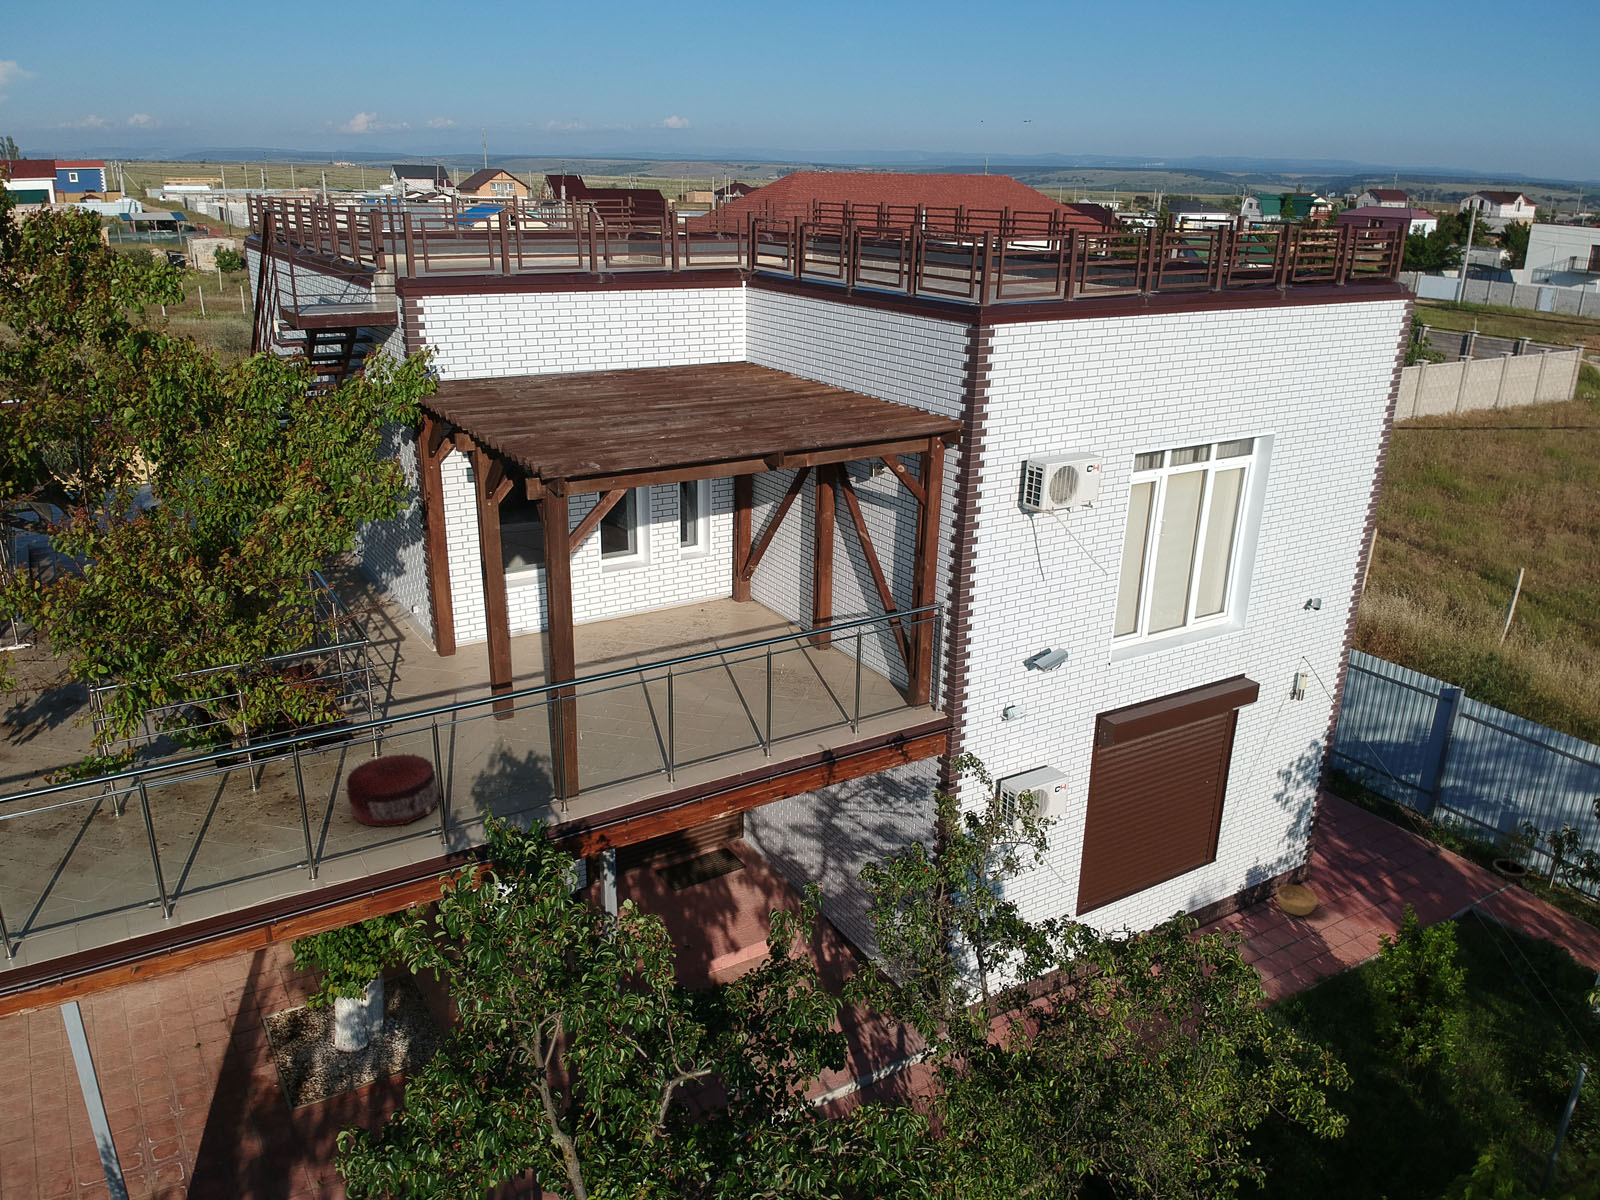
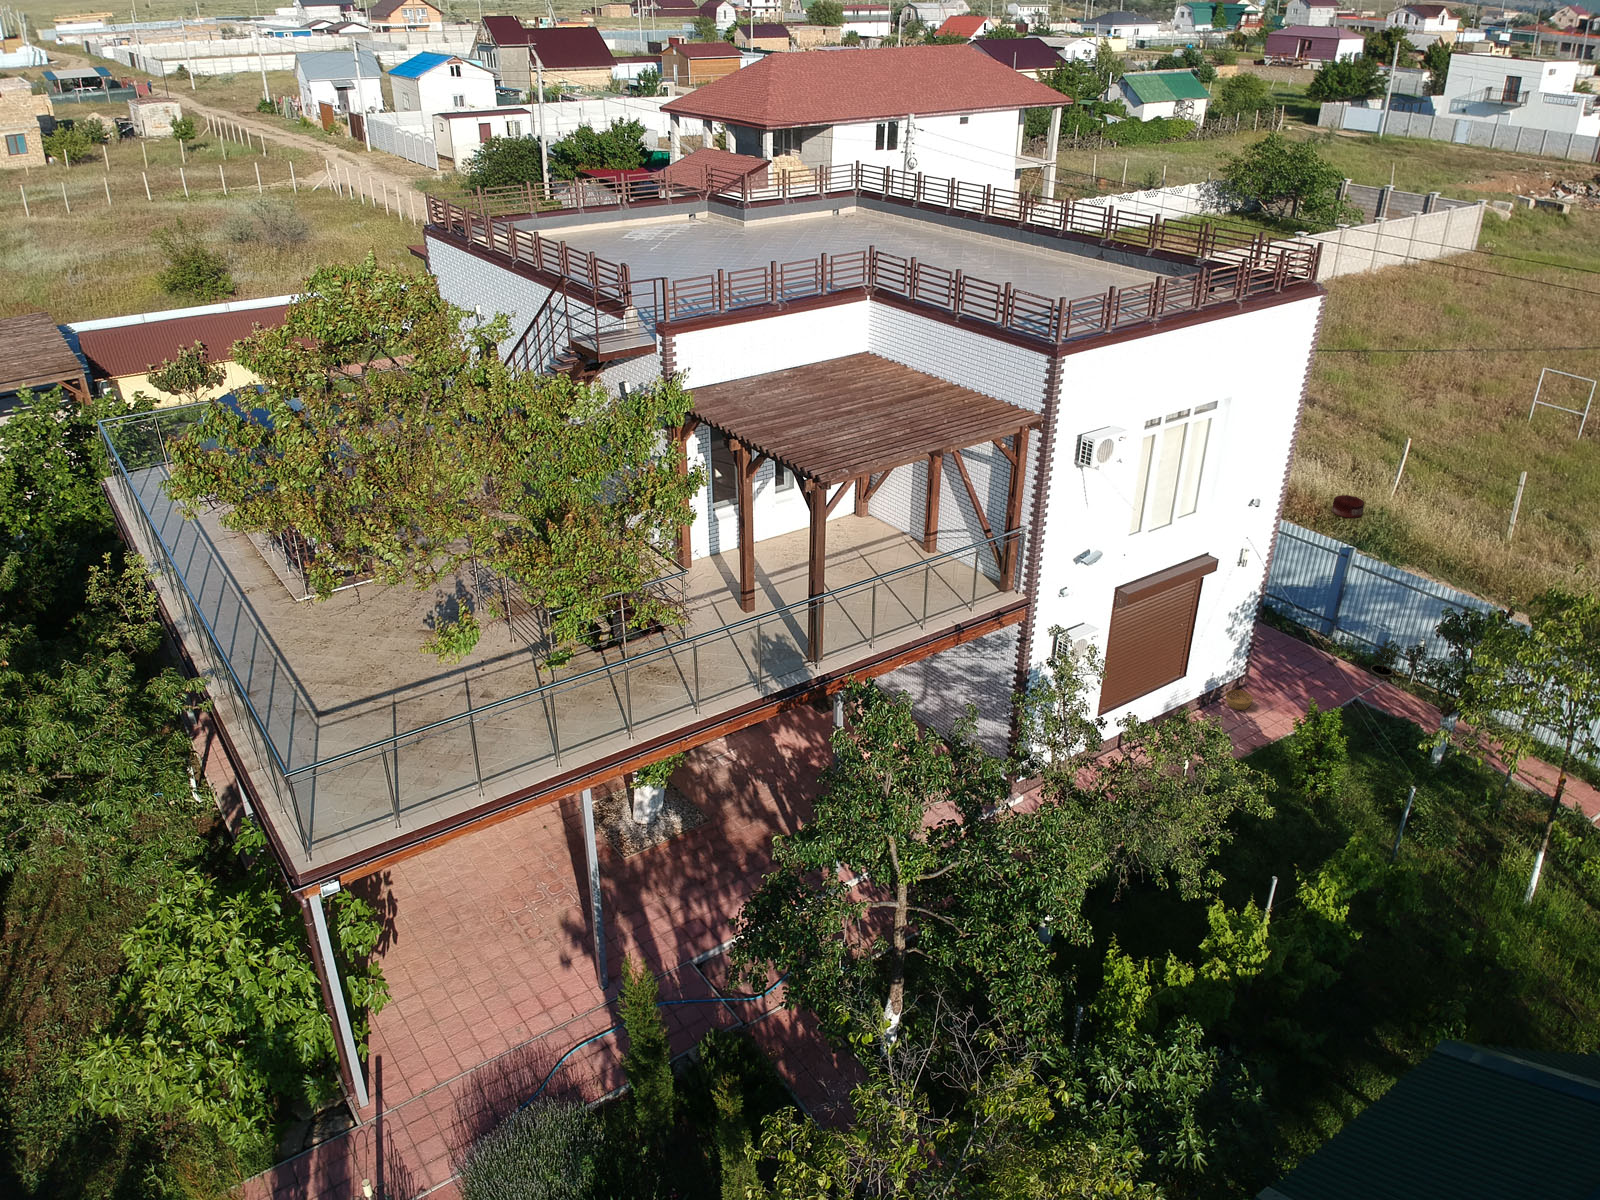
pouf: present [346,754,441,827] -> present [1332,495,1364,518]

